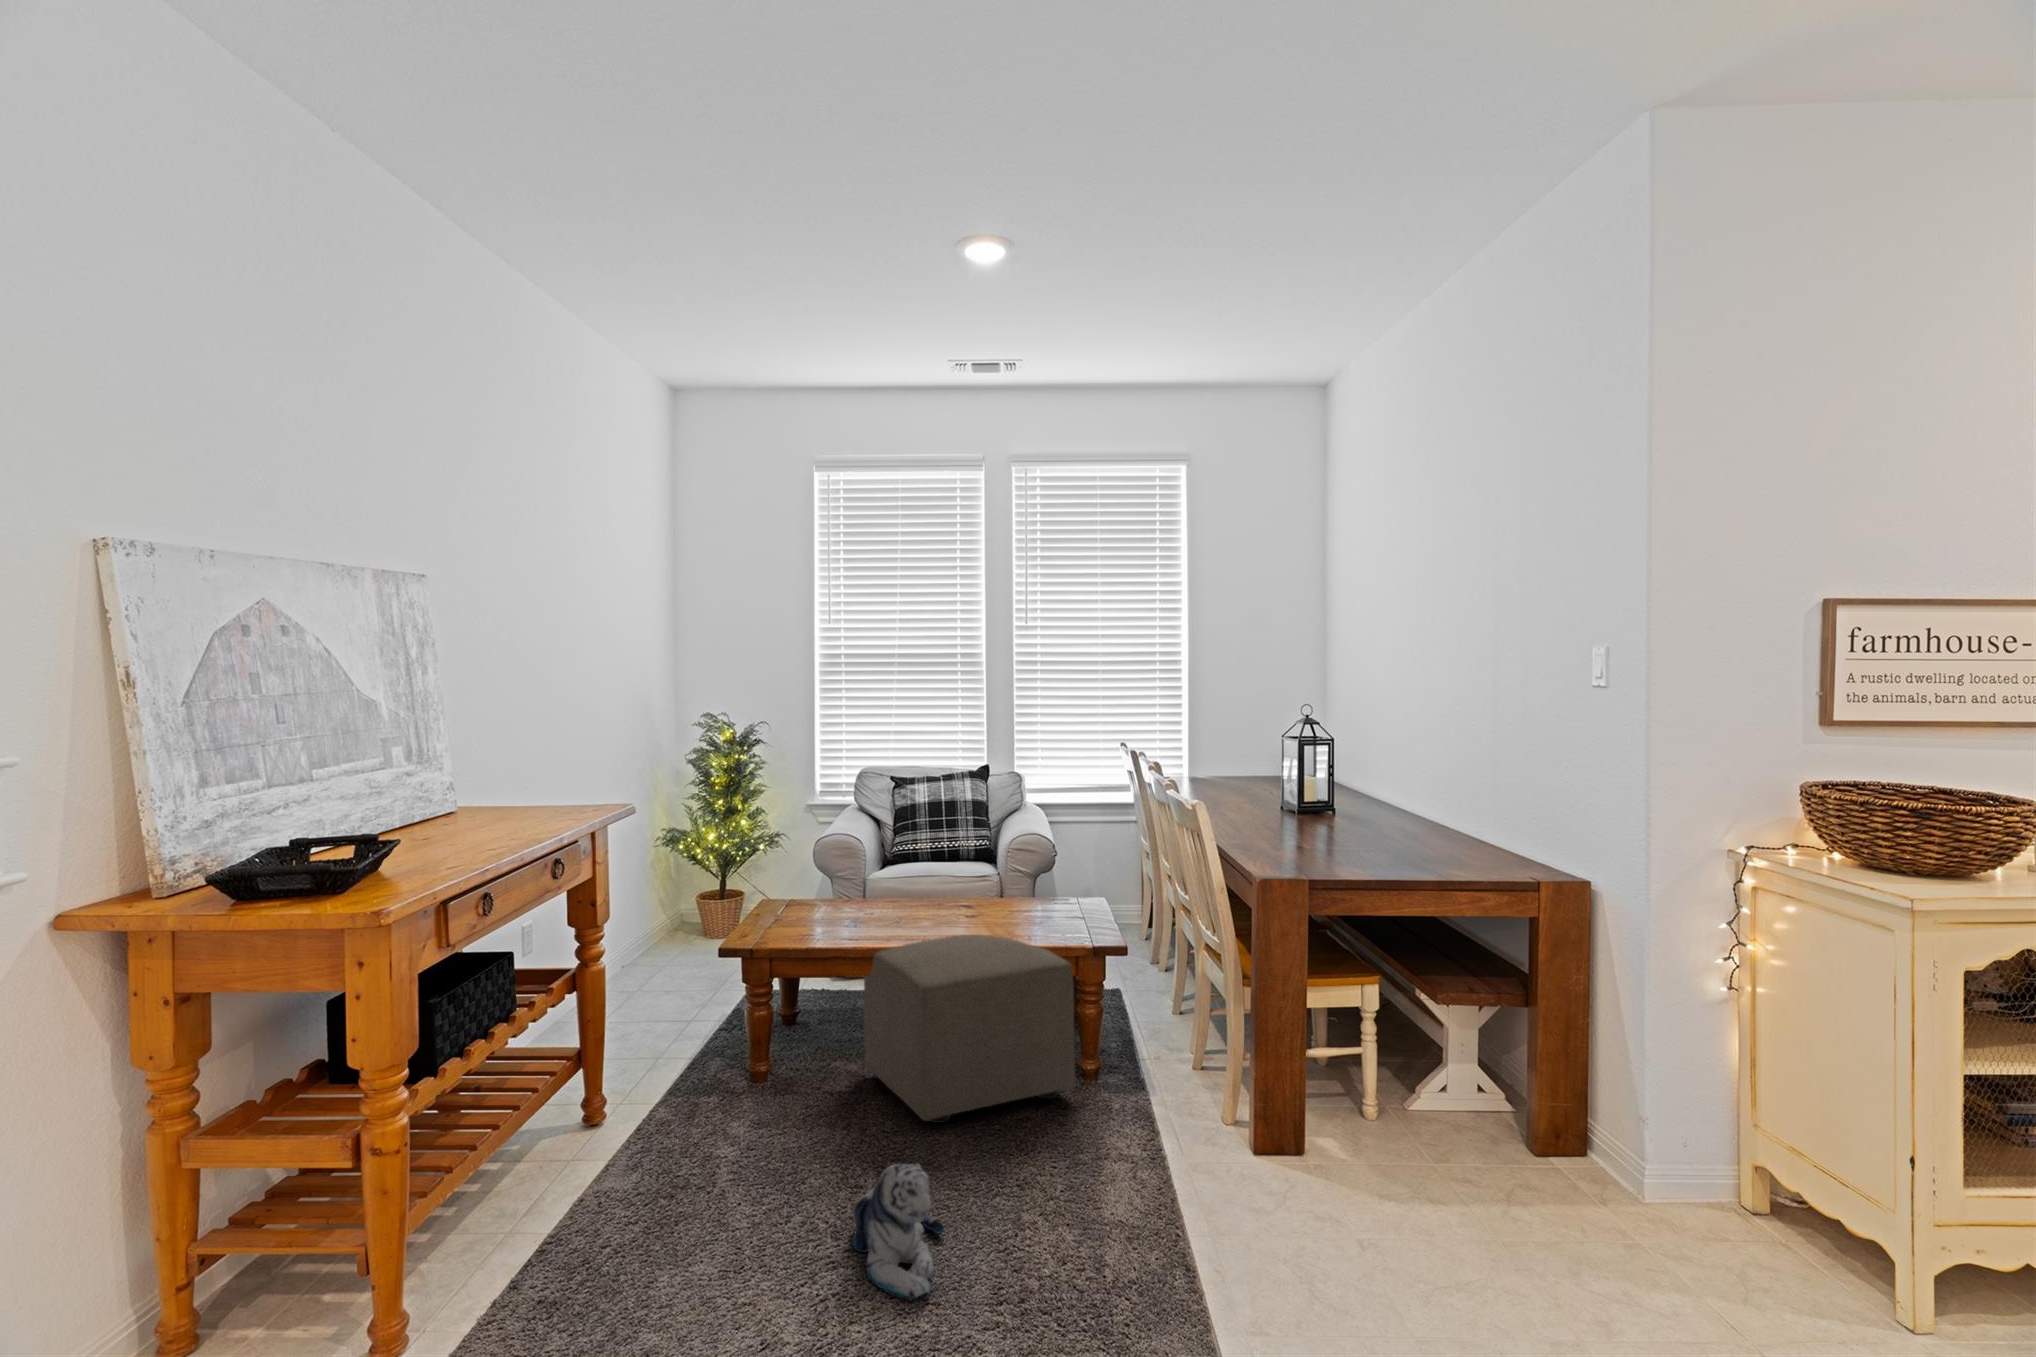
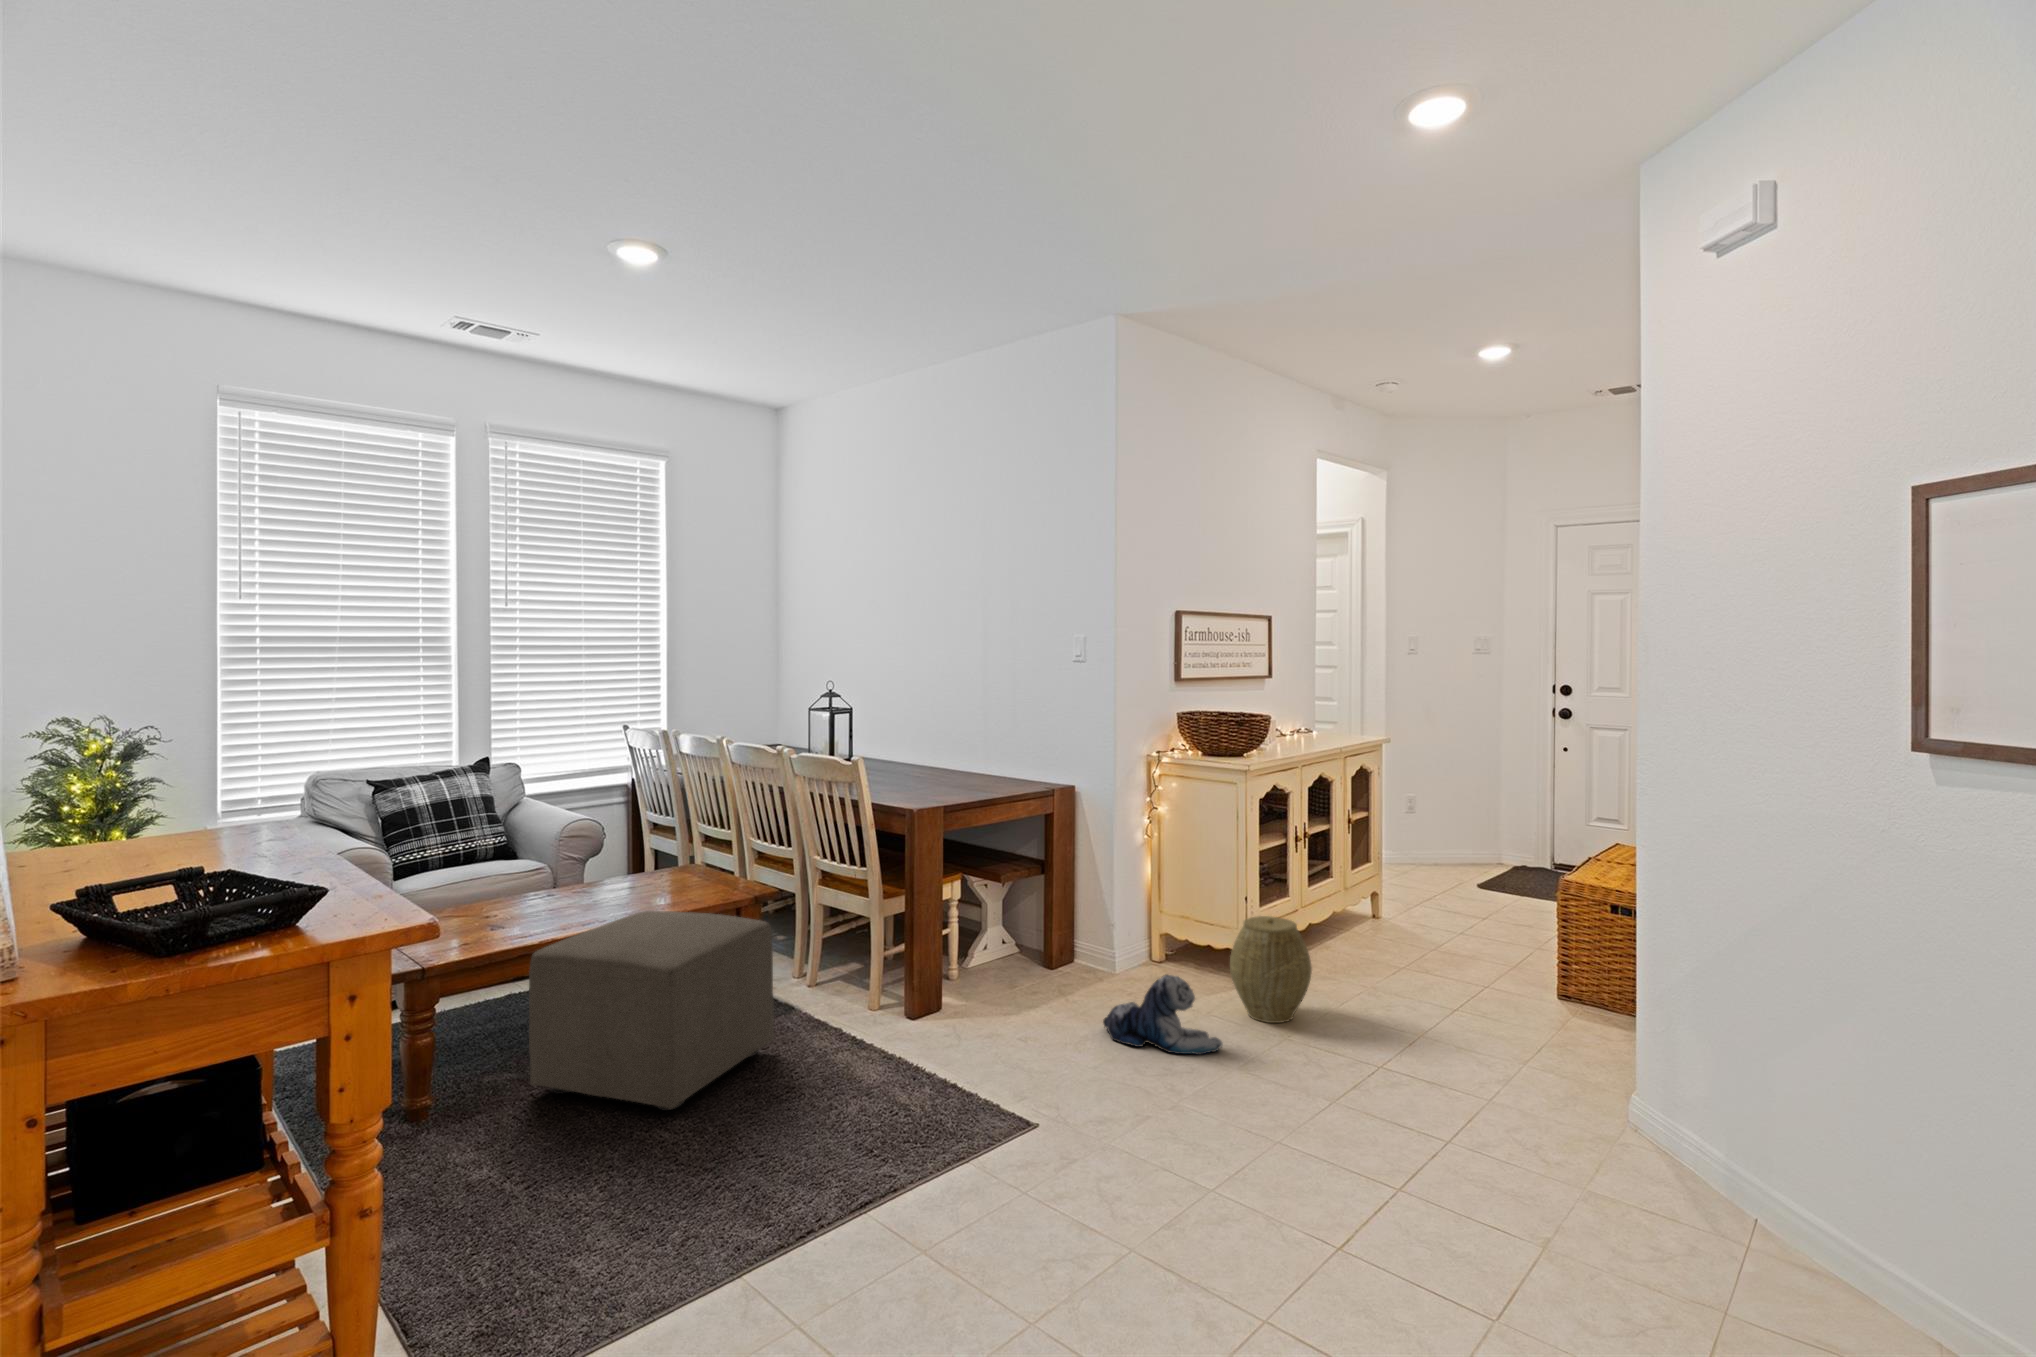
woven basket: none [1669,1109,1821,1292] -> present [1230,916,1312,1023]
plush toy: present [851,1163,944,1300] -> present [1103,975,1223,1054]

